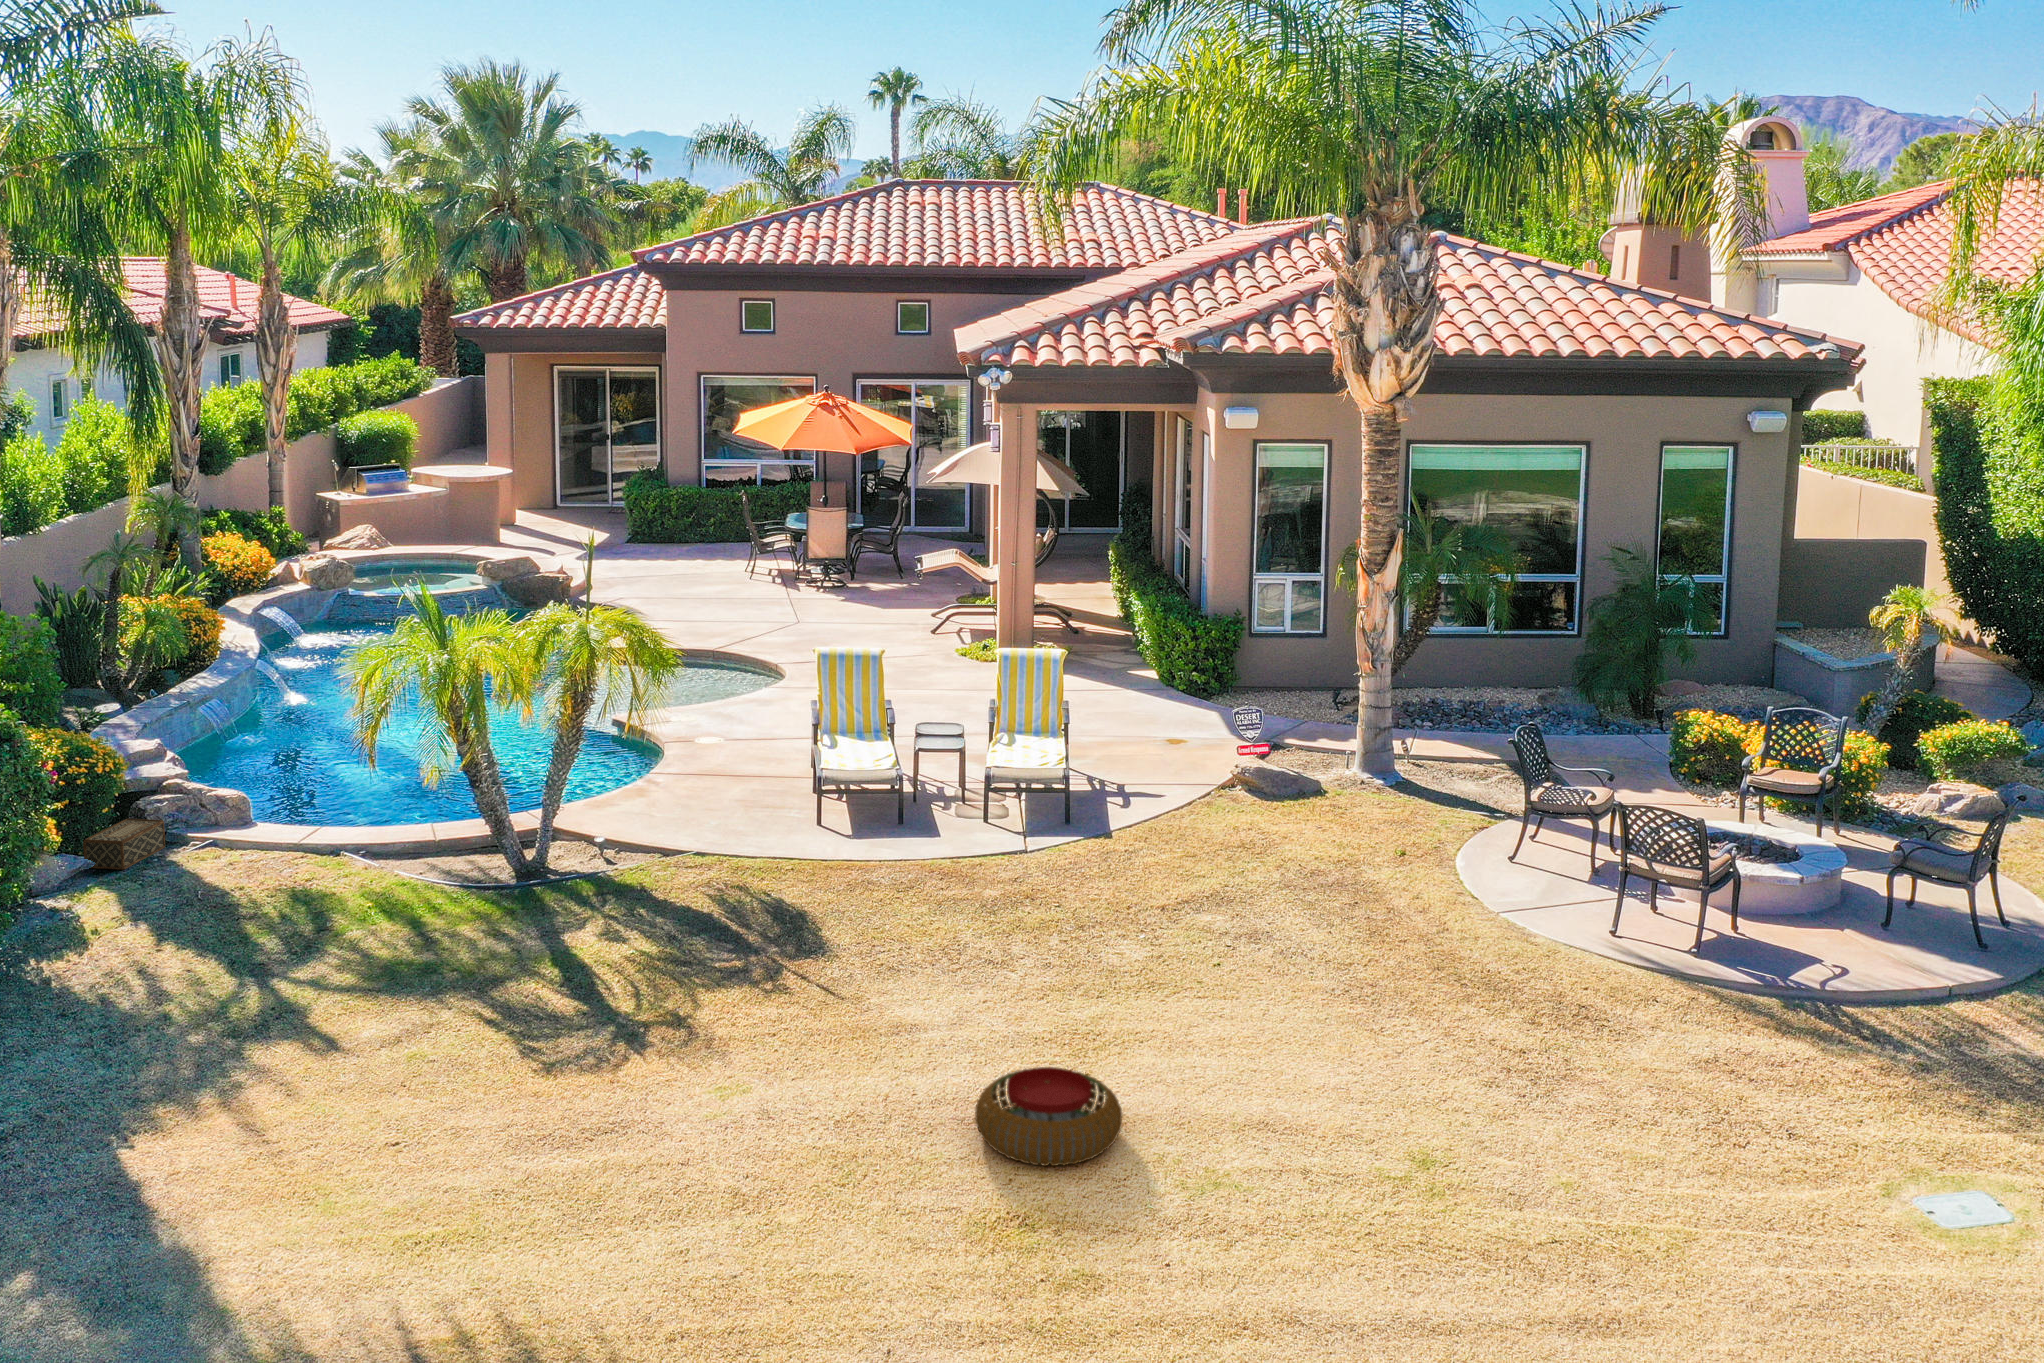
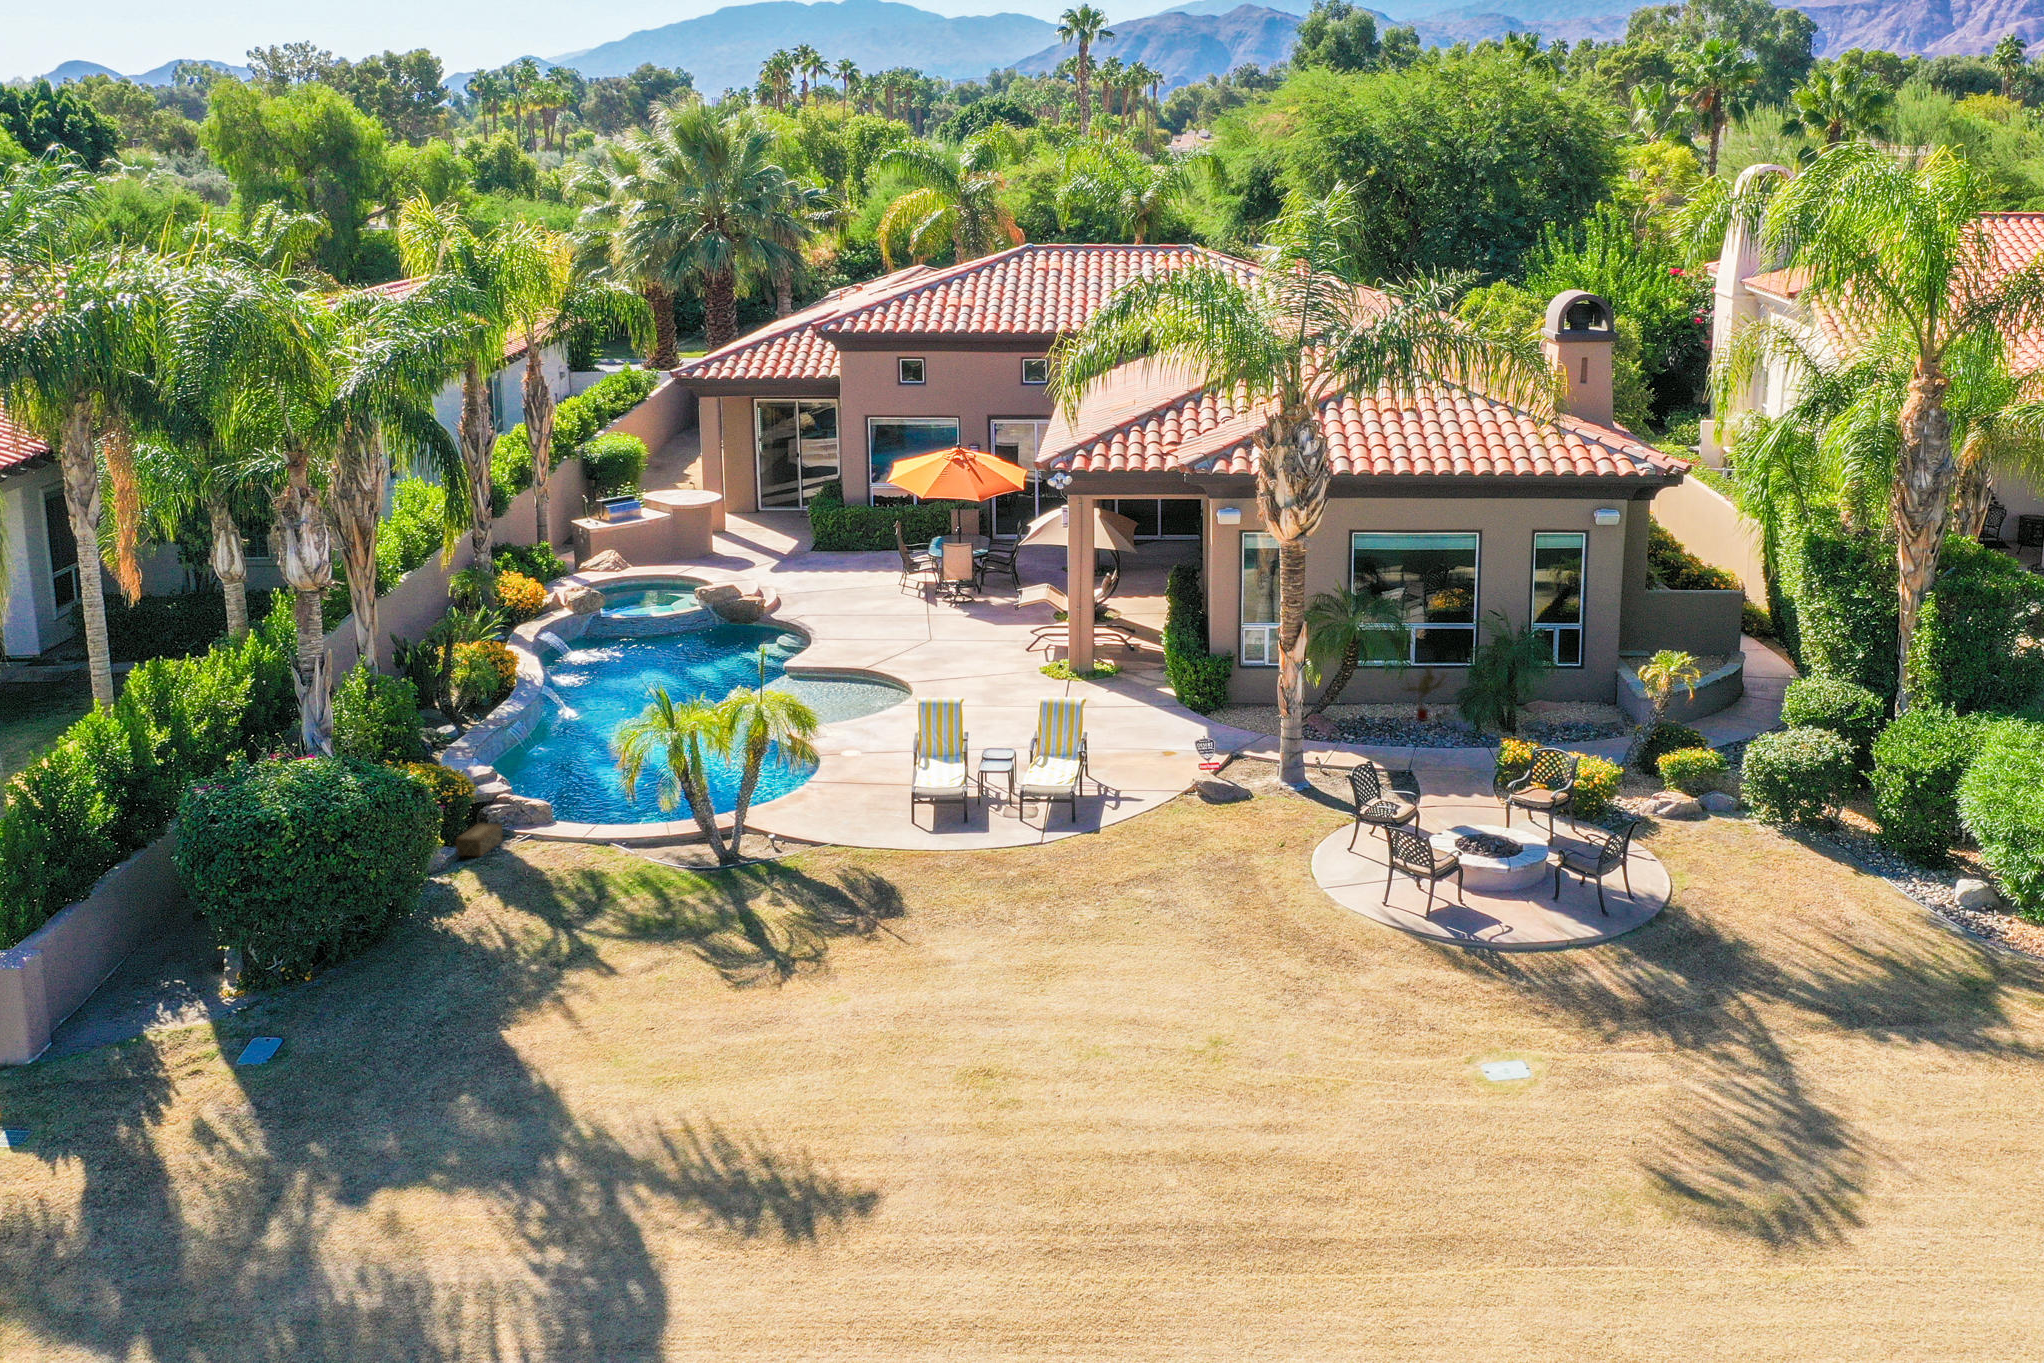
potted tree: none [1479,626,1548,706] -> present [1402,665,1446,720]
pouf: present [975,1067,1122,1166] -> none [956,987,1035,1040]

